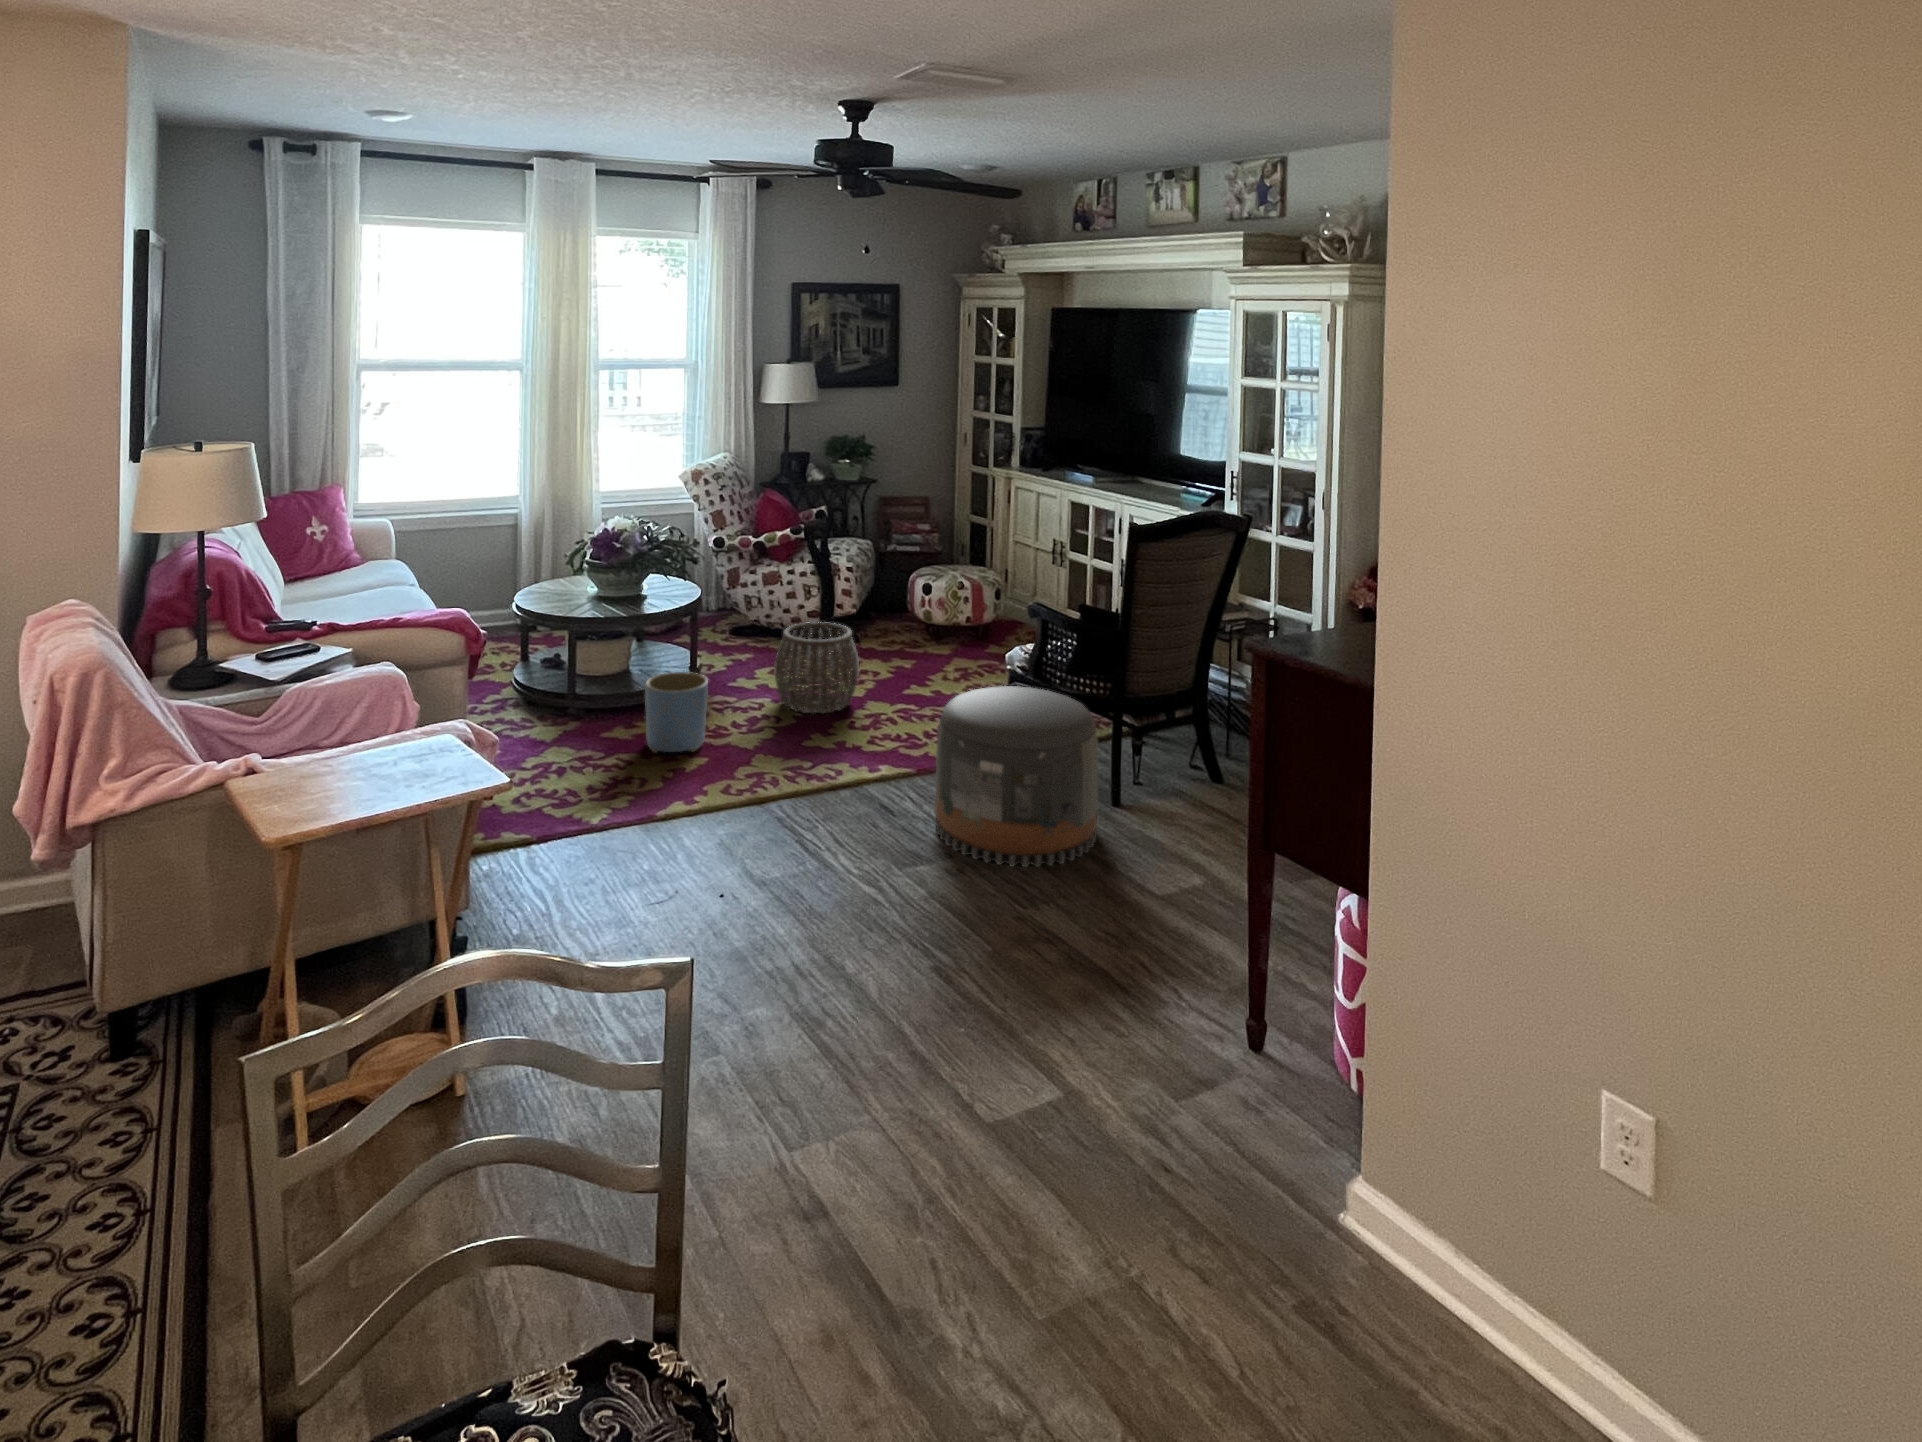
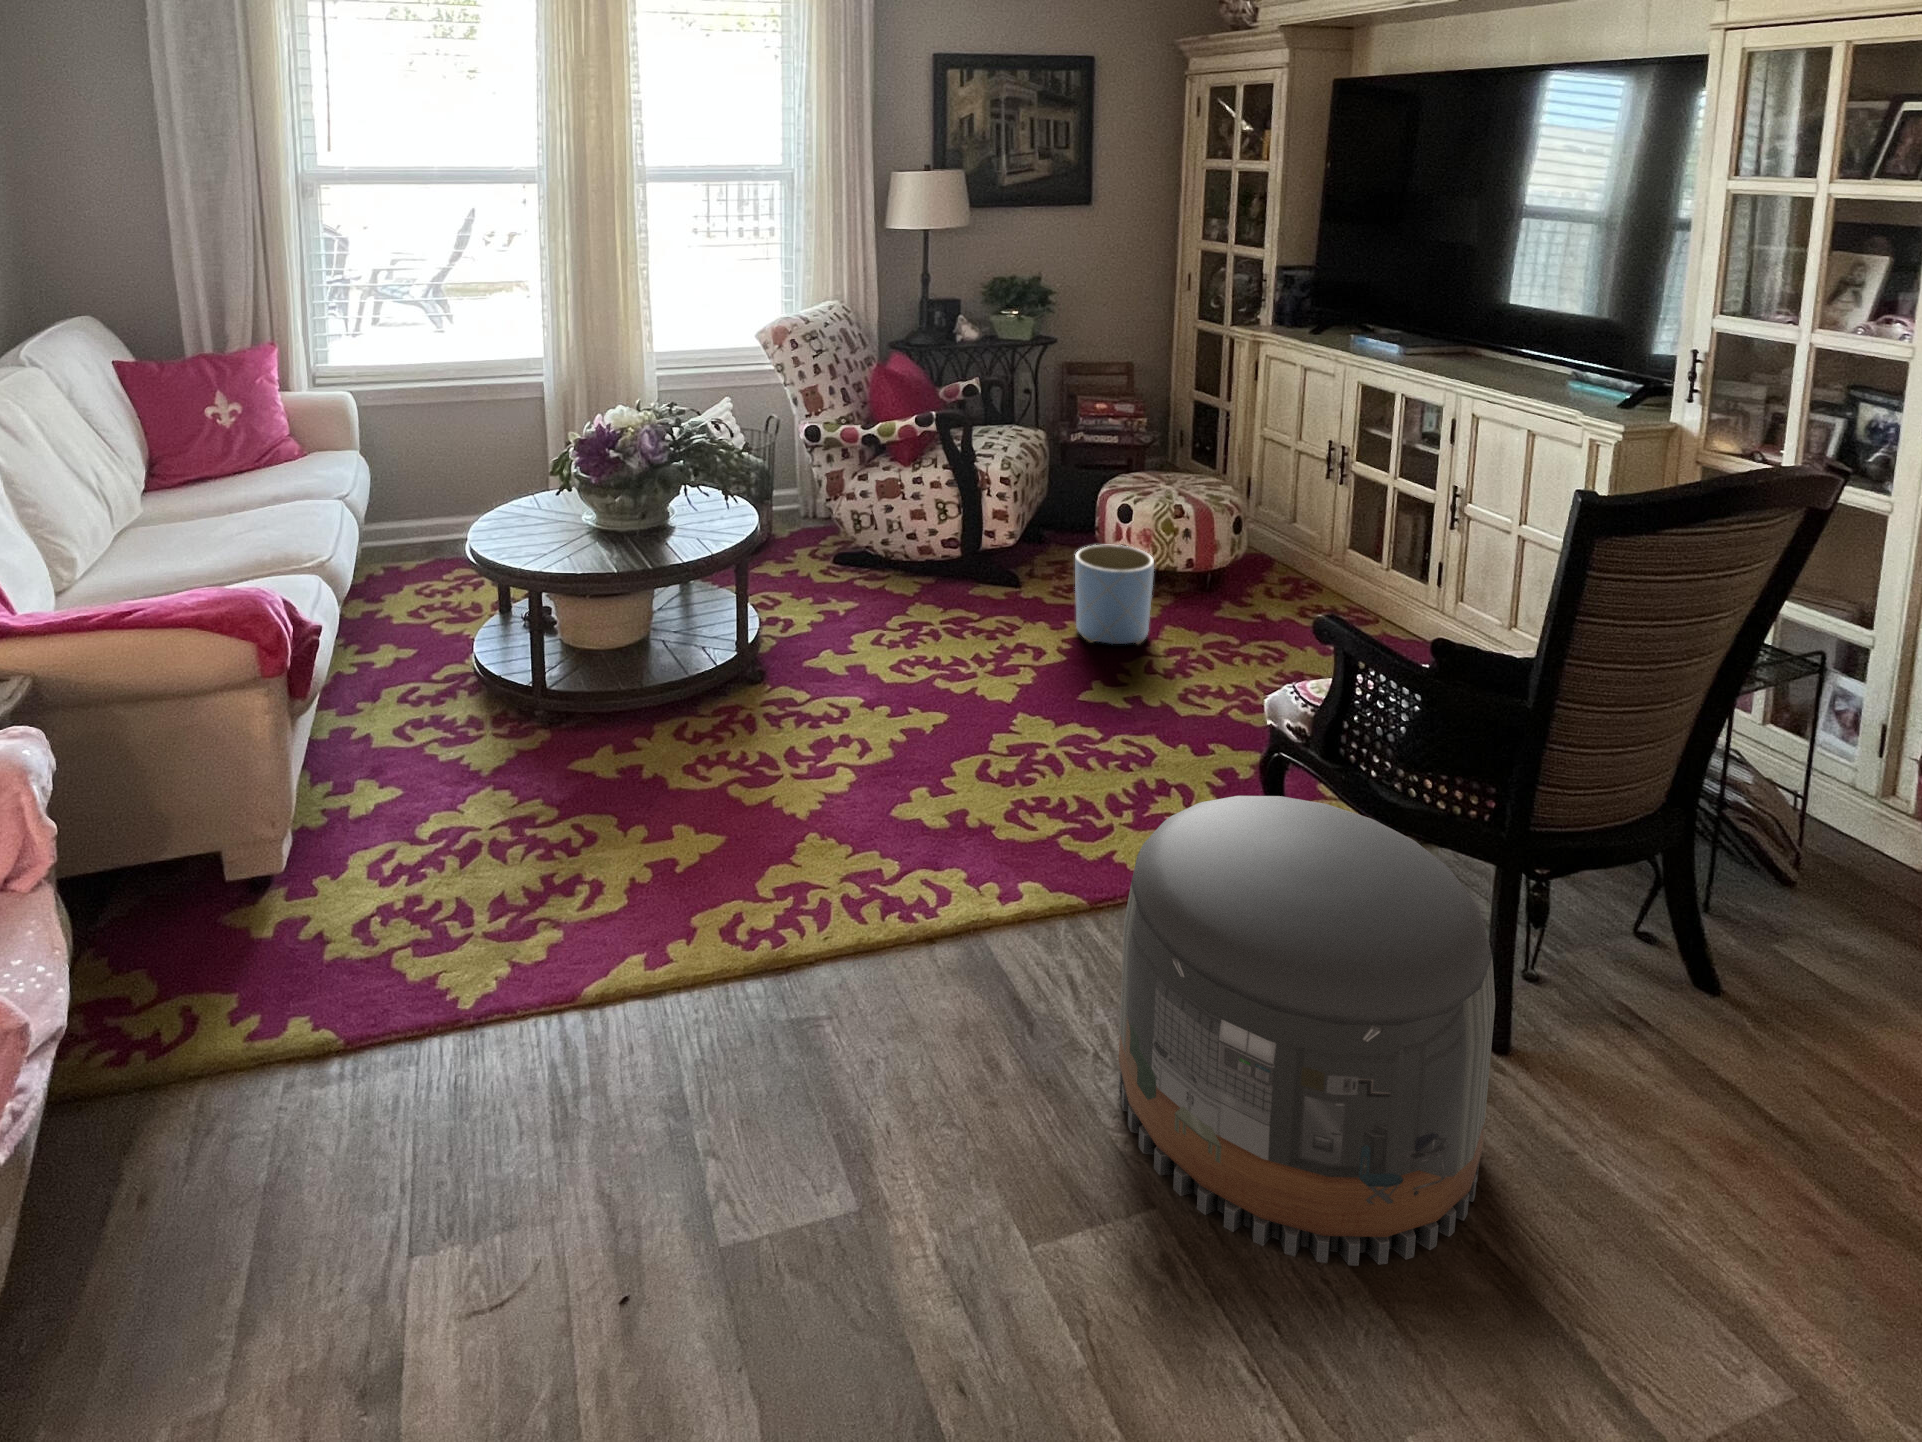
woven basket: present [775,622,859,714] -> none [863,582,1003,740]
planter: present [645,672,708,753] -> present [1075,545,1154,644]

